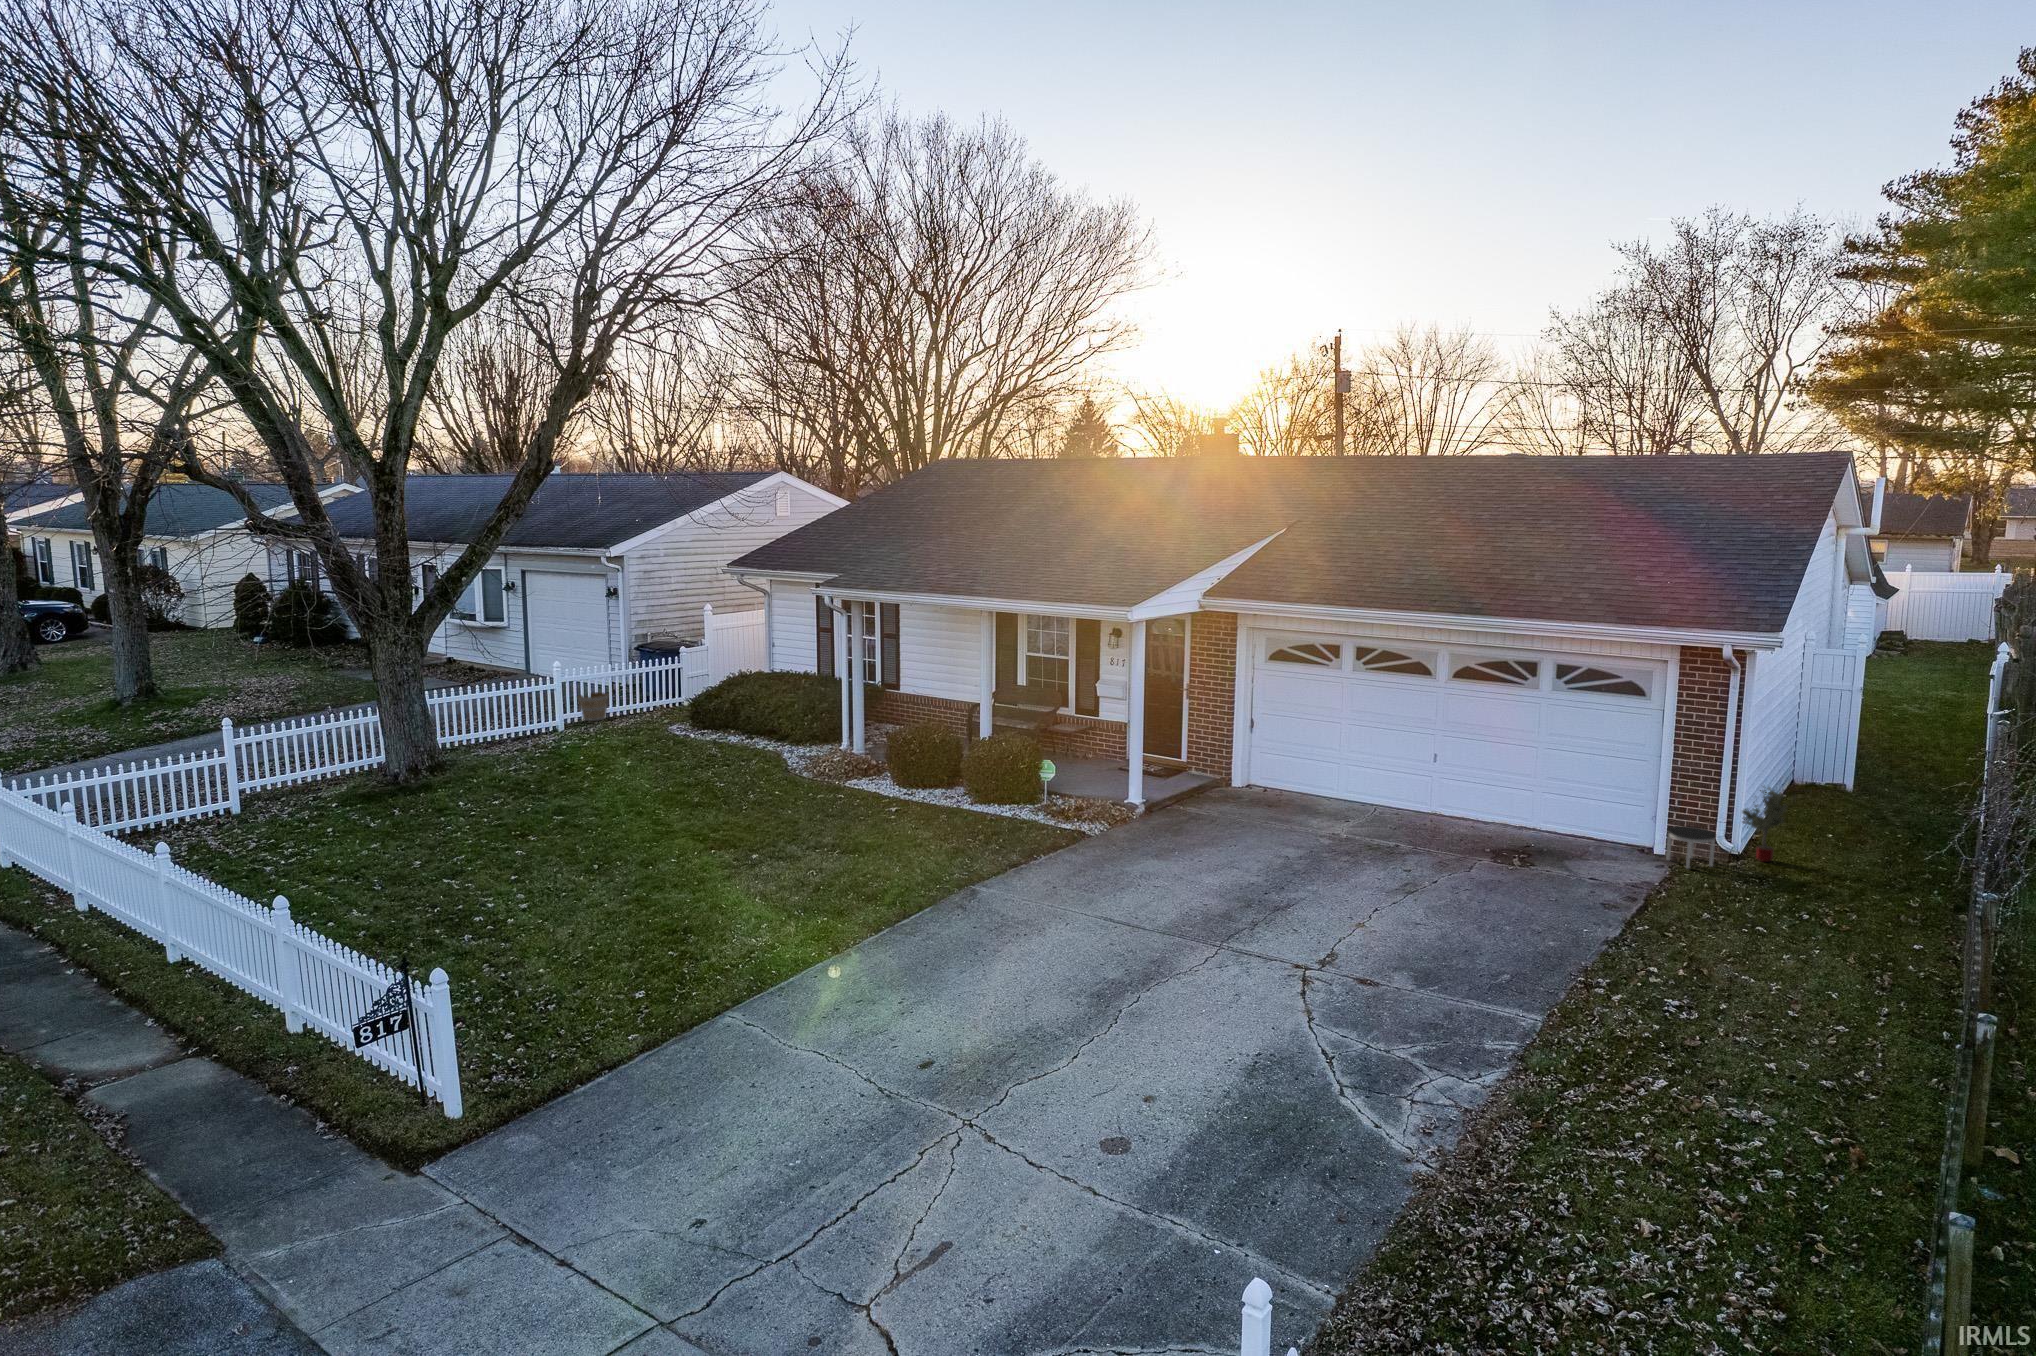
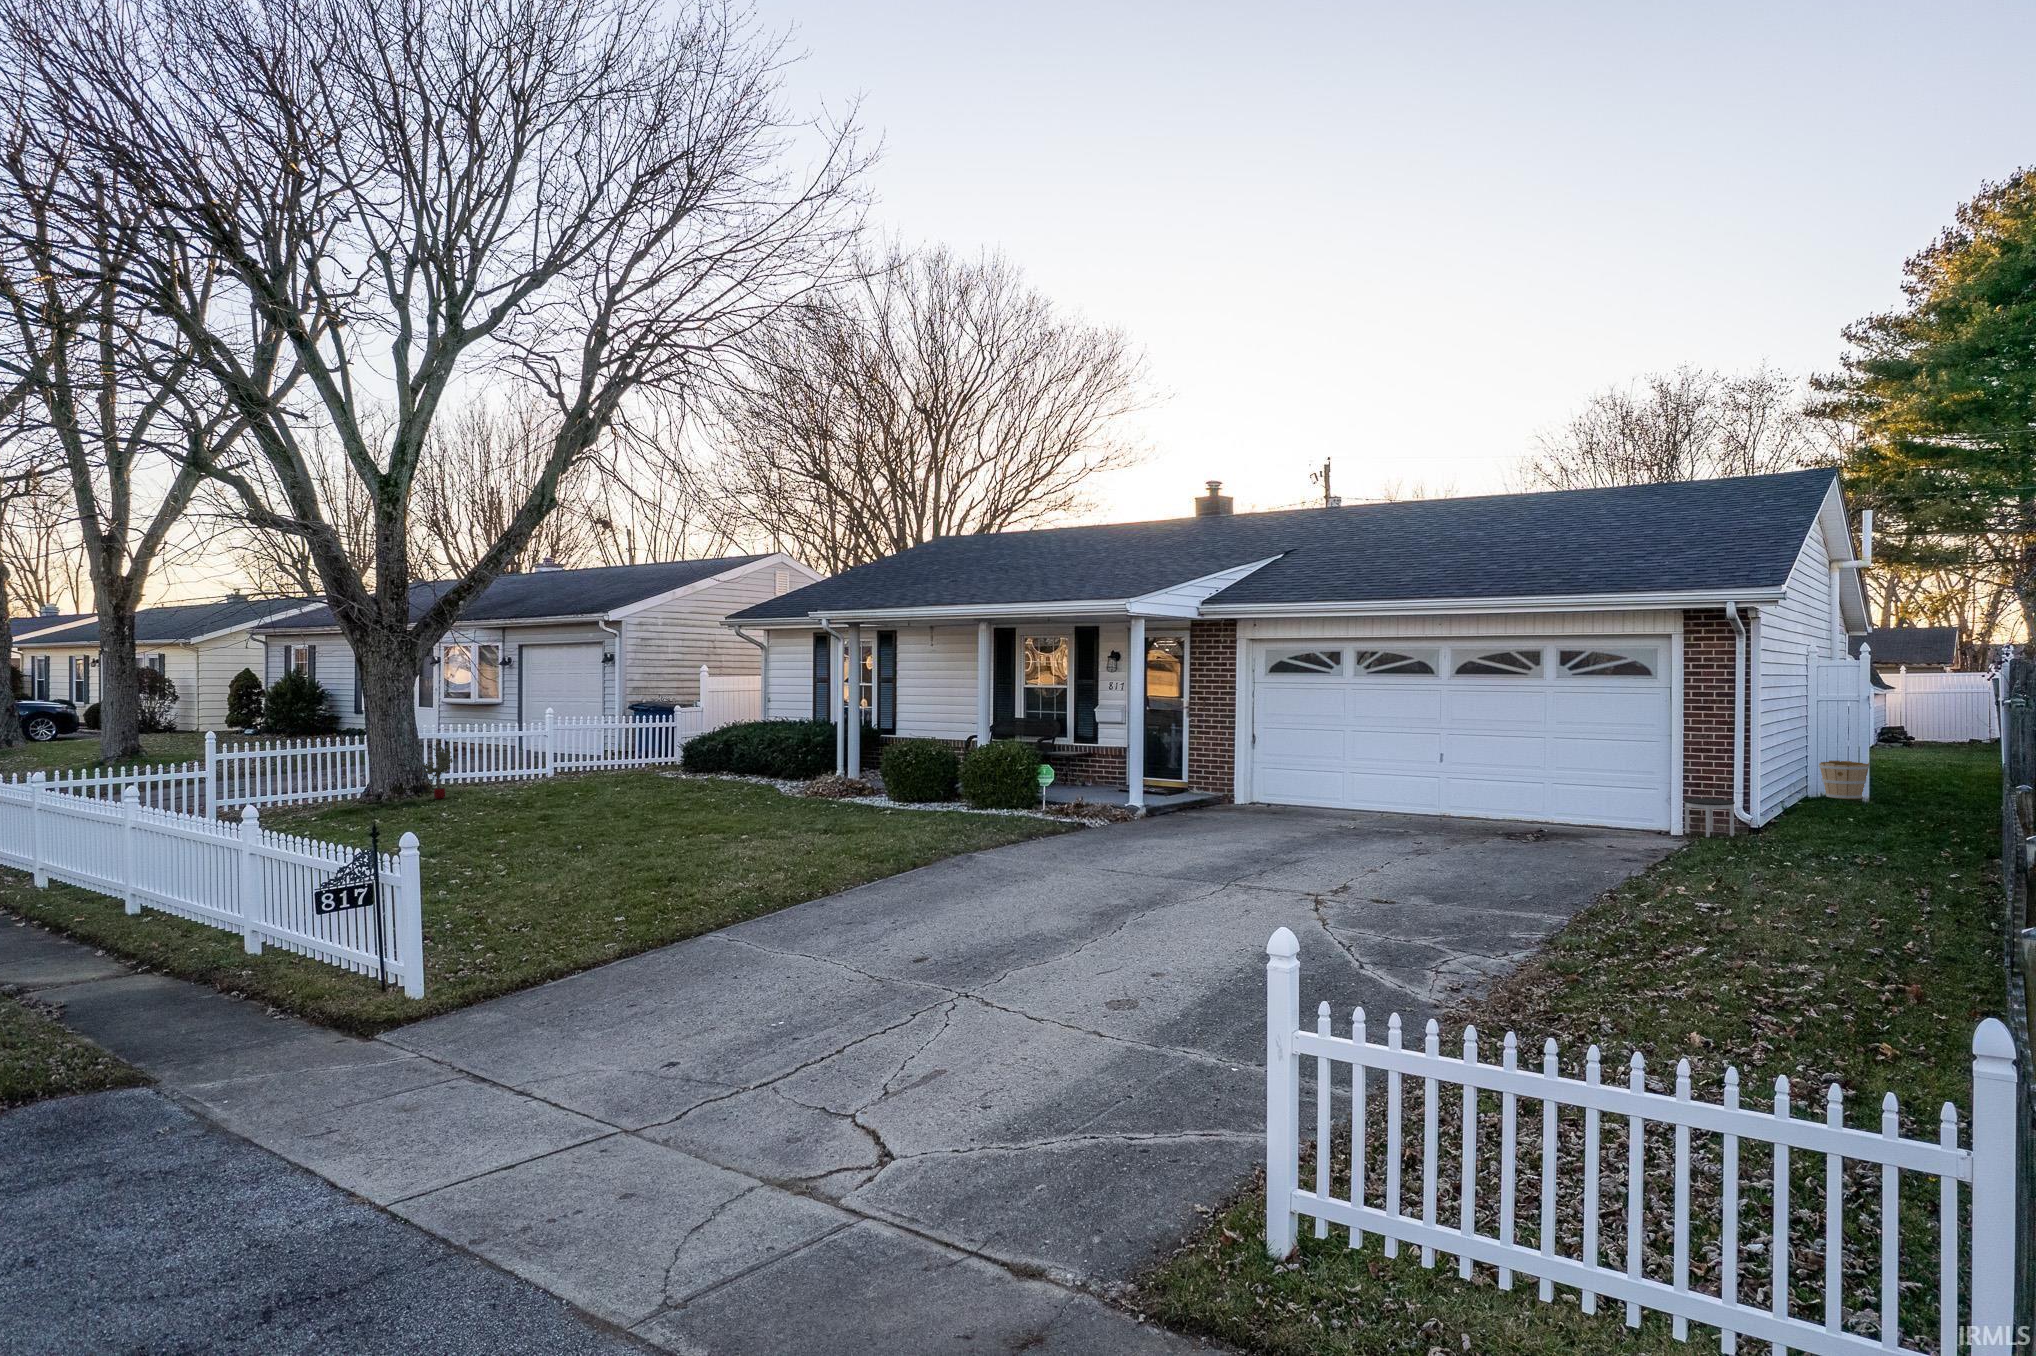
wooden bucket: present [577,692,608,721] -> present [1819,761,1870,799]
potted tree: present [1742,788,1787,862] -> present [421,744,453,799]

